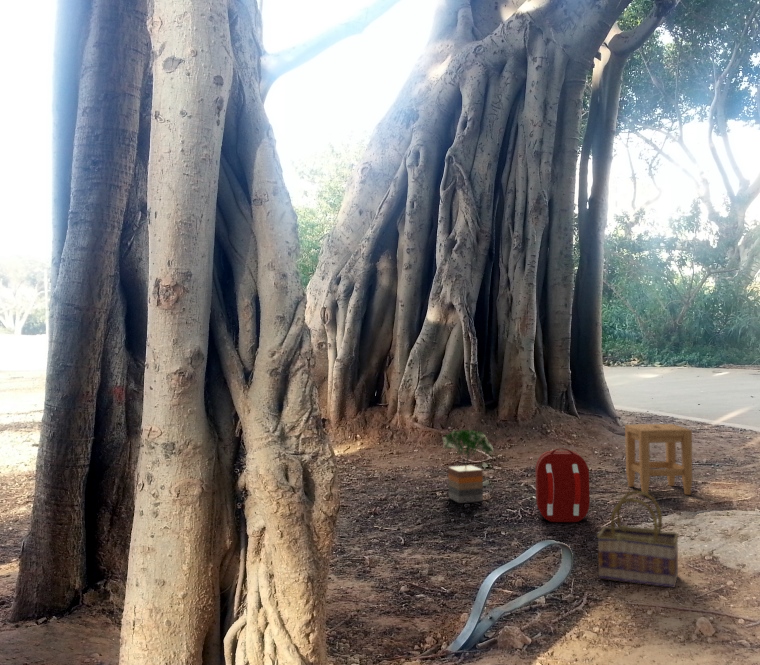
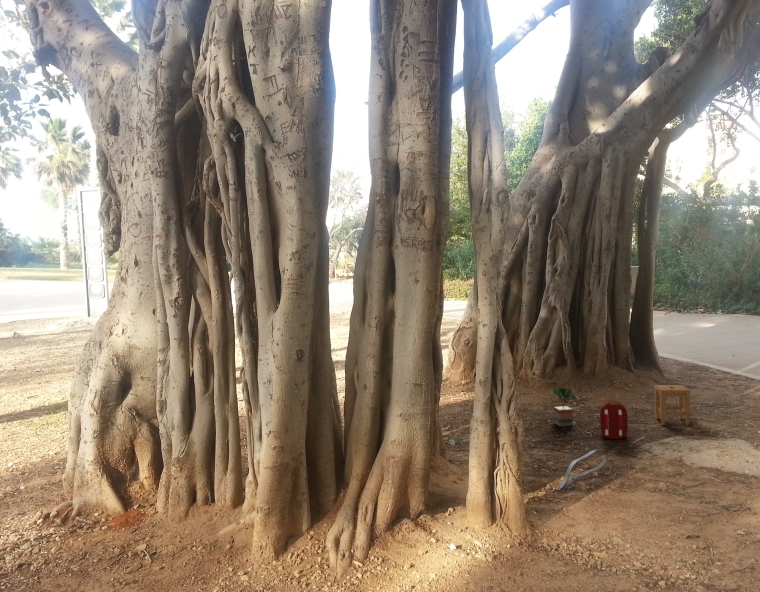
basket: present [597,491,678,588] -> none [623,427,662,471]

